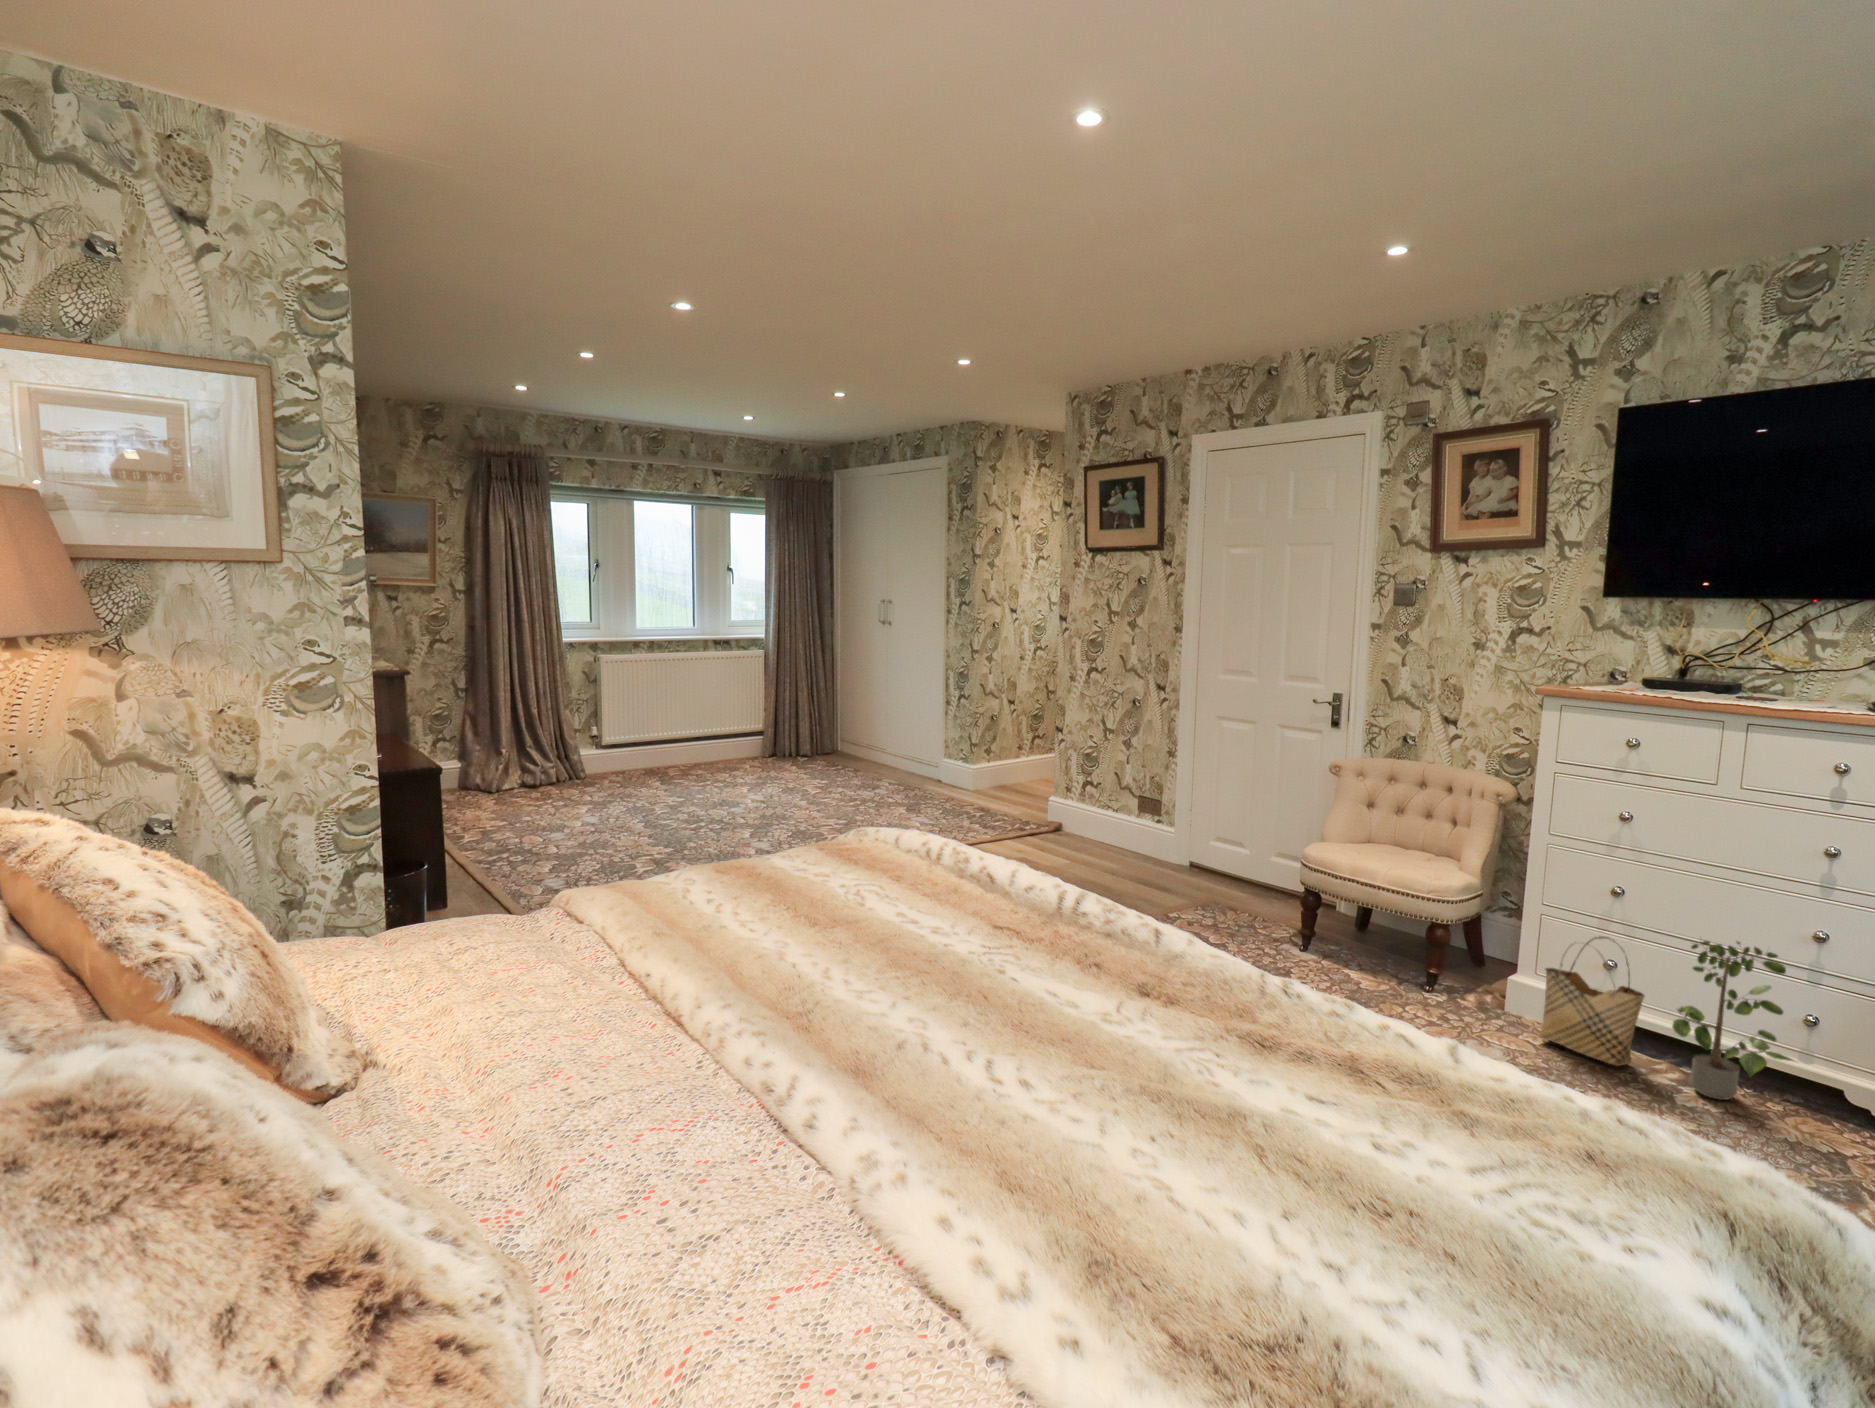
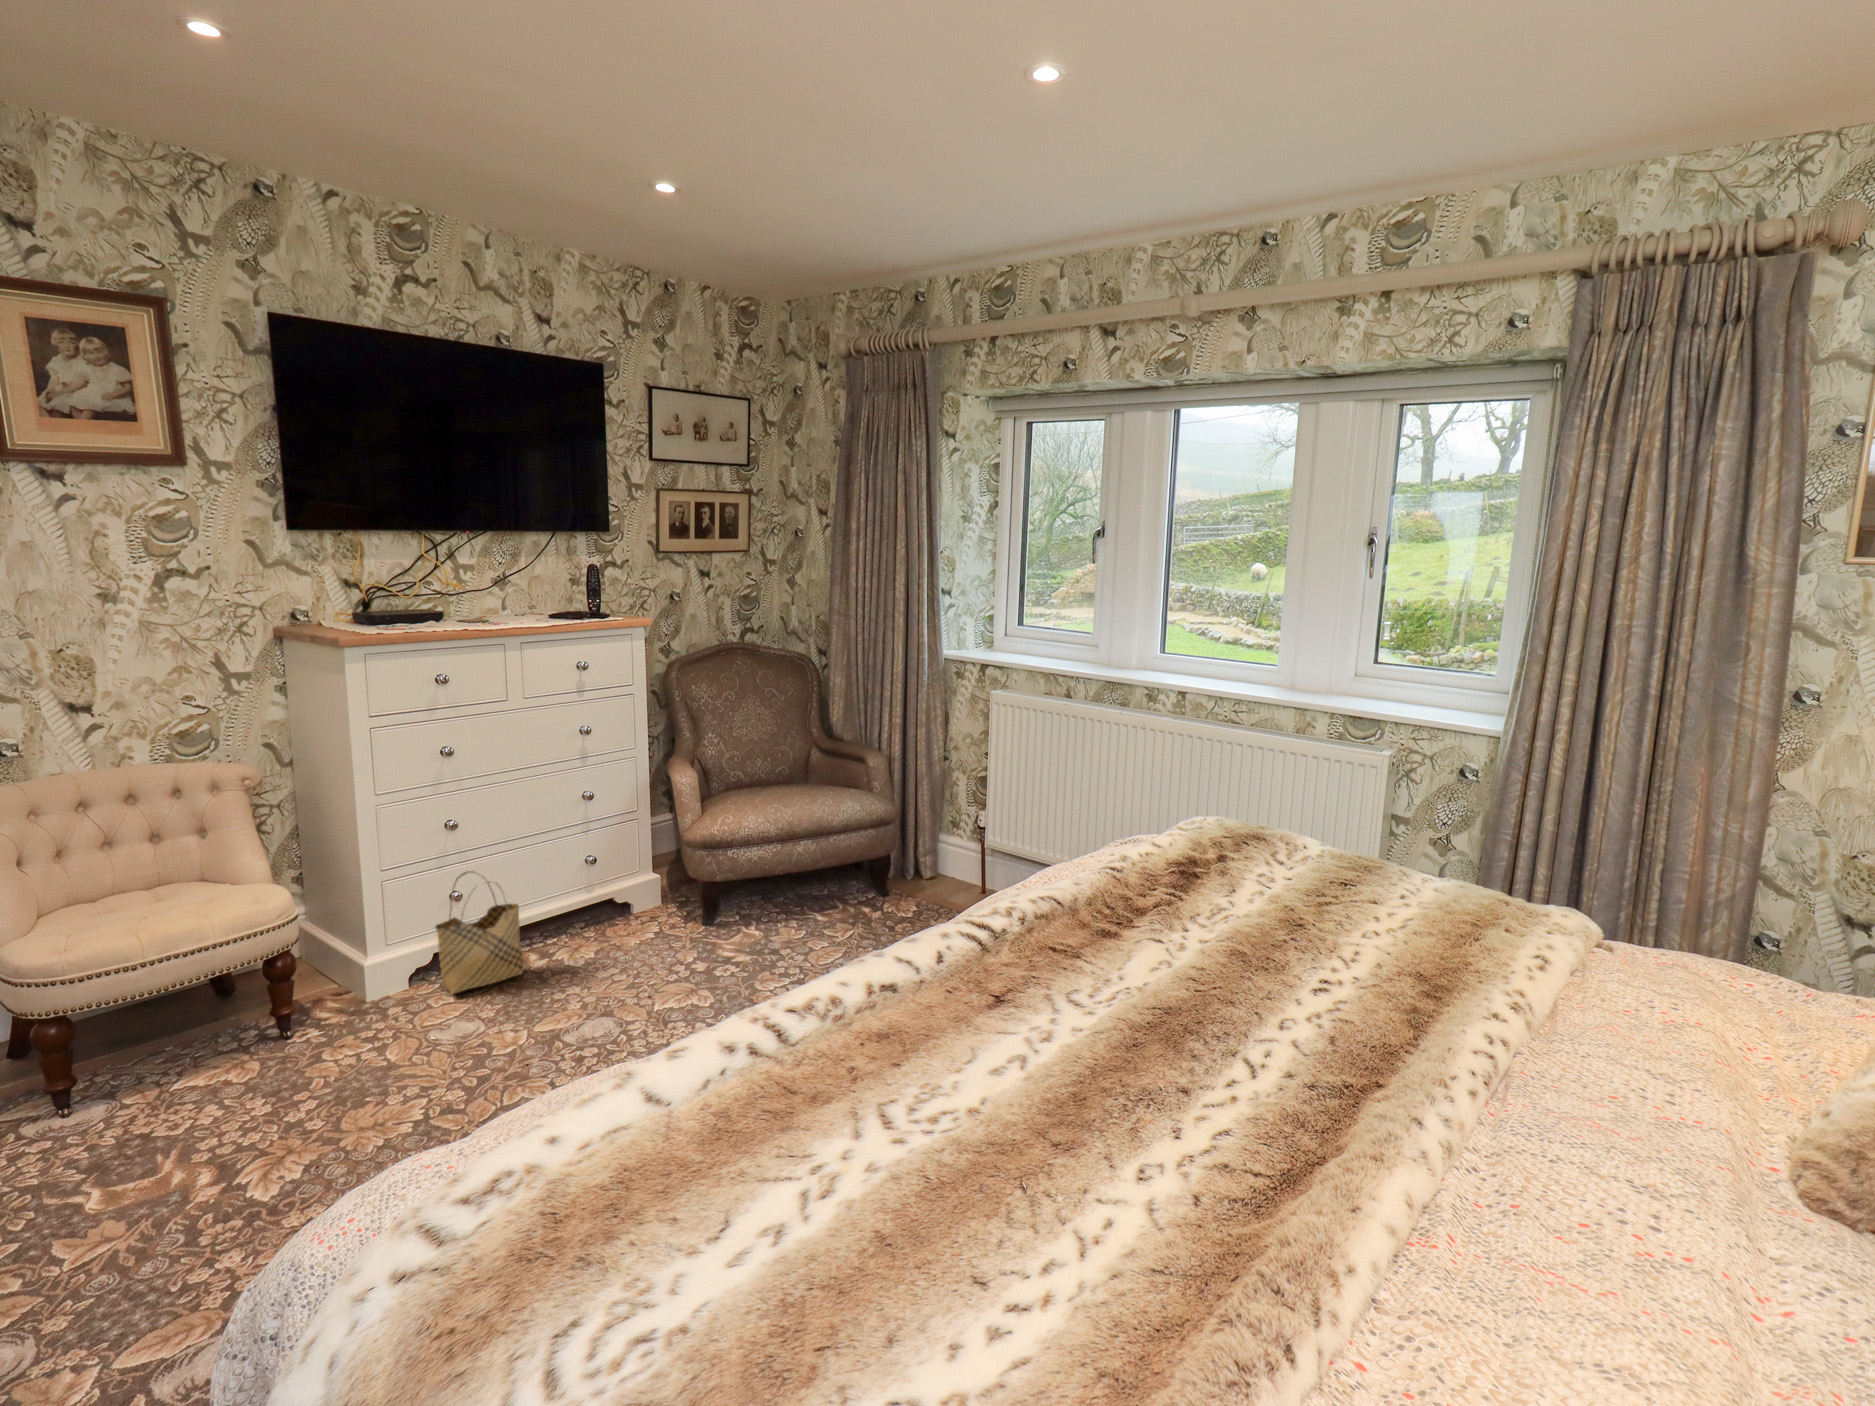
potted plant: present [1672,941,1793,1100] -> none [536,818,617,955]

